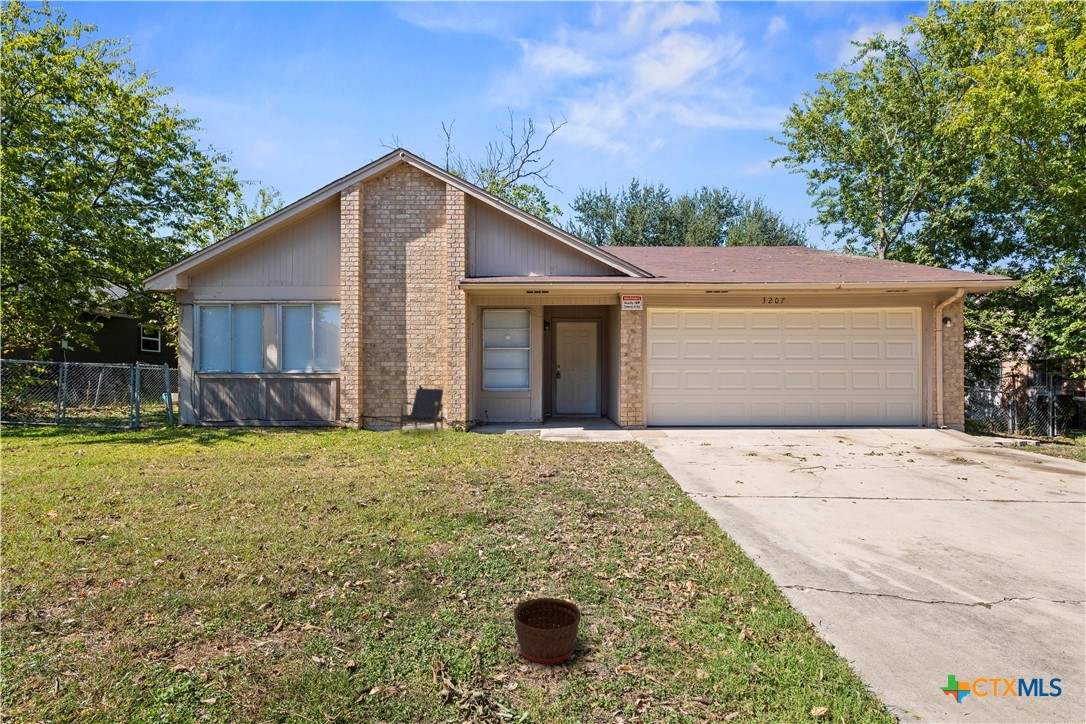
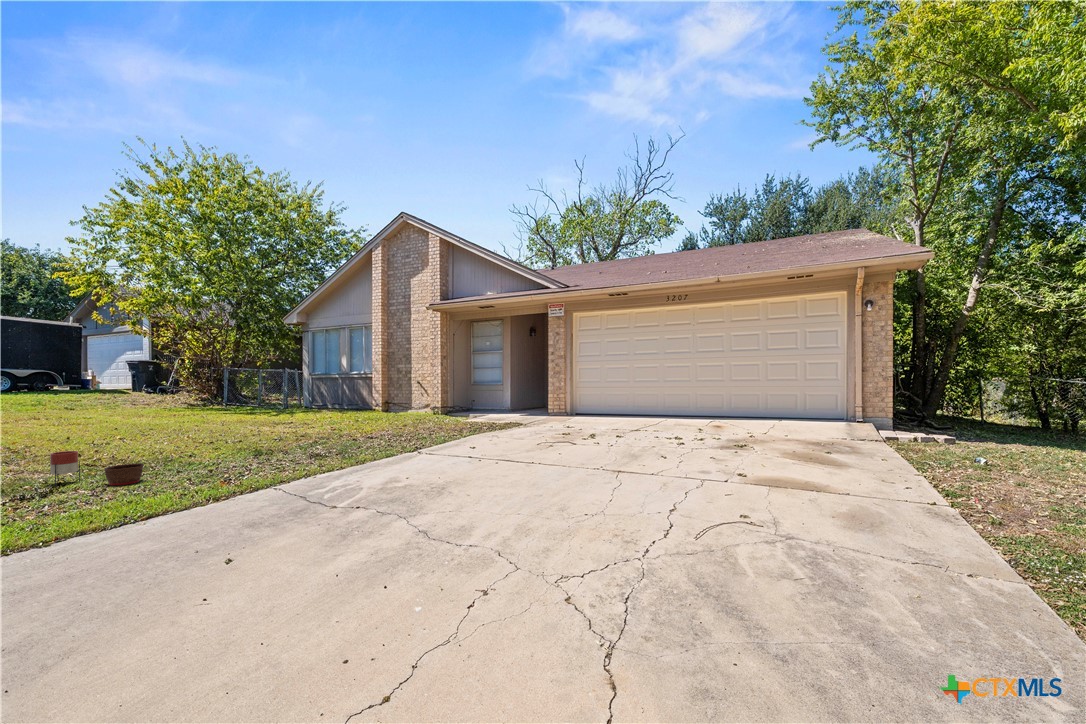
lounge chair: present [400,389,443,434] -> none [393,384,430,416]
planter: none [381,596,436,698] -> present [50,451,80,486]

